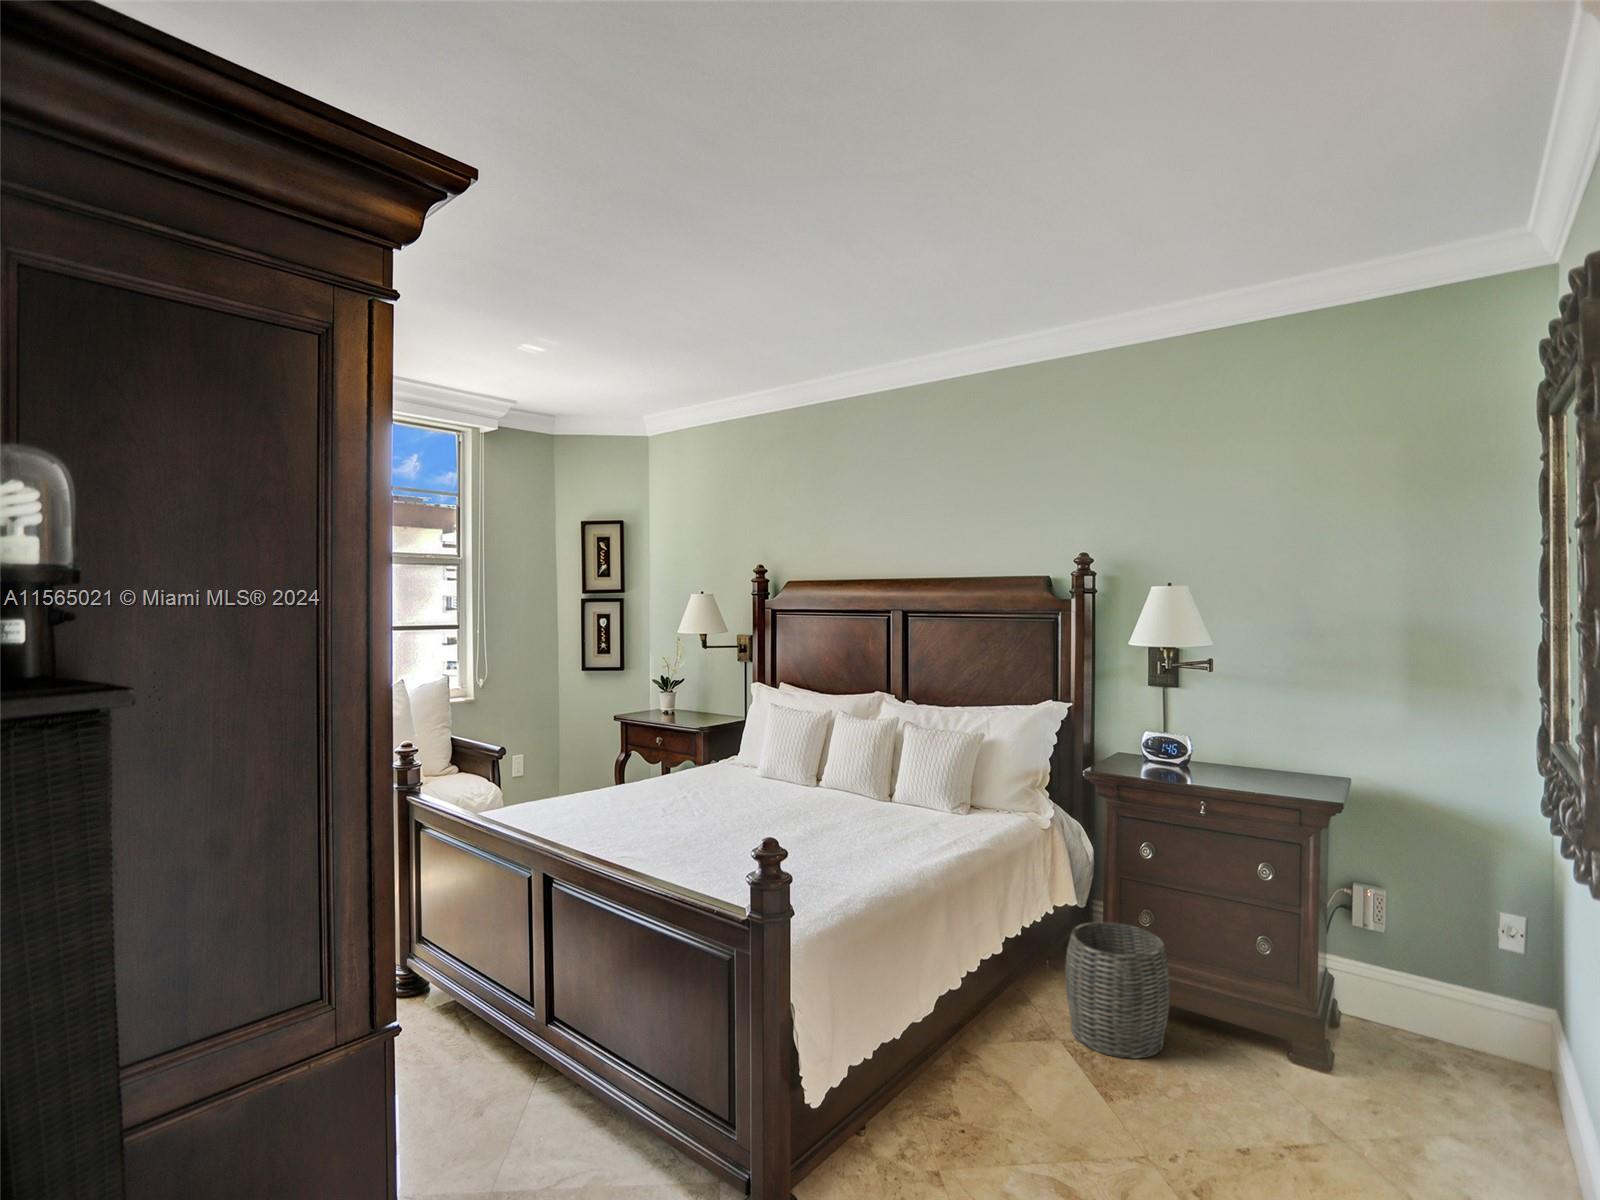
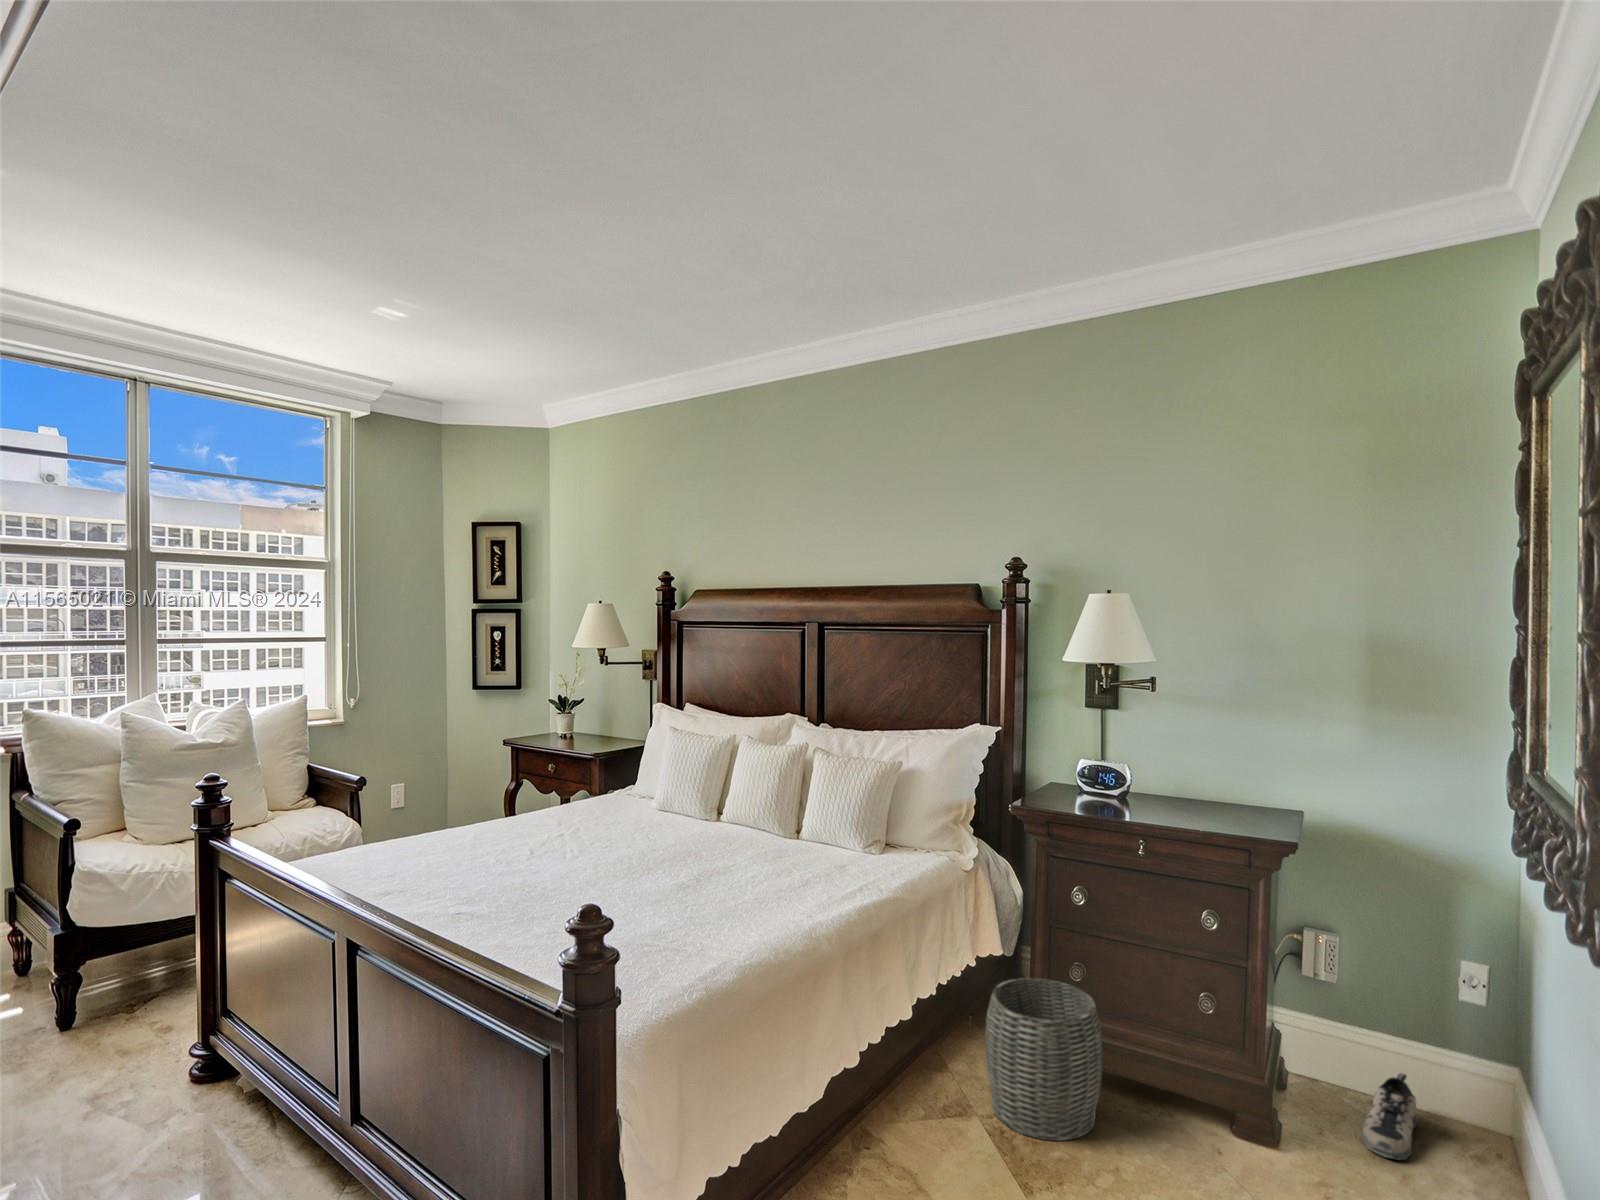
shoe: none [1403,1009,1454,1081] -> present [1362,1073,1418,1160]

